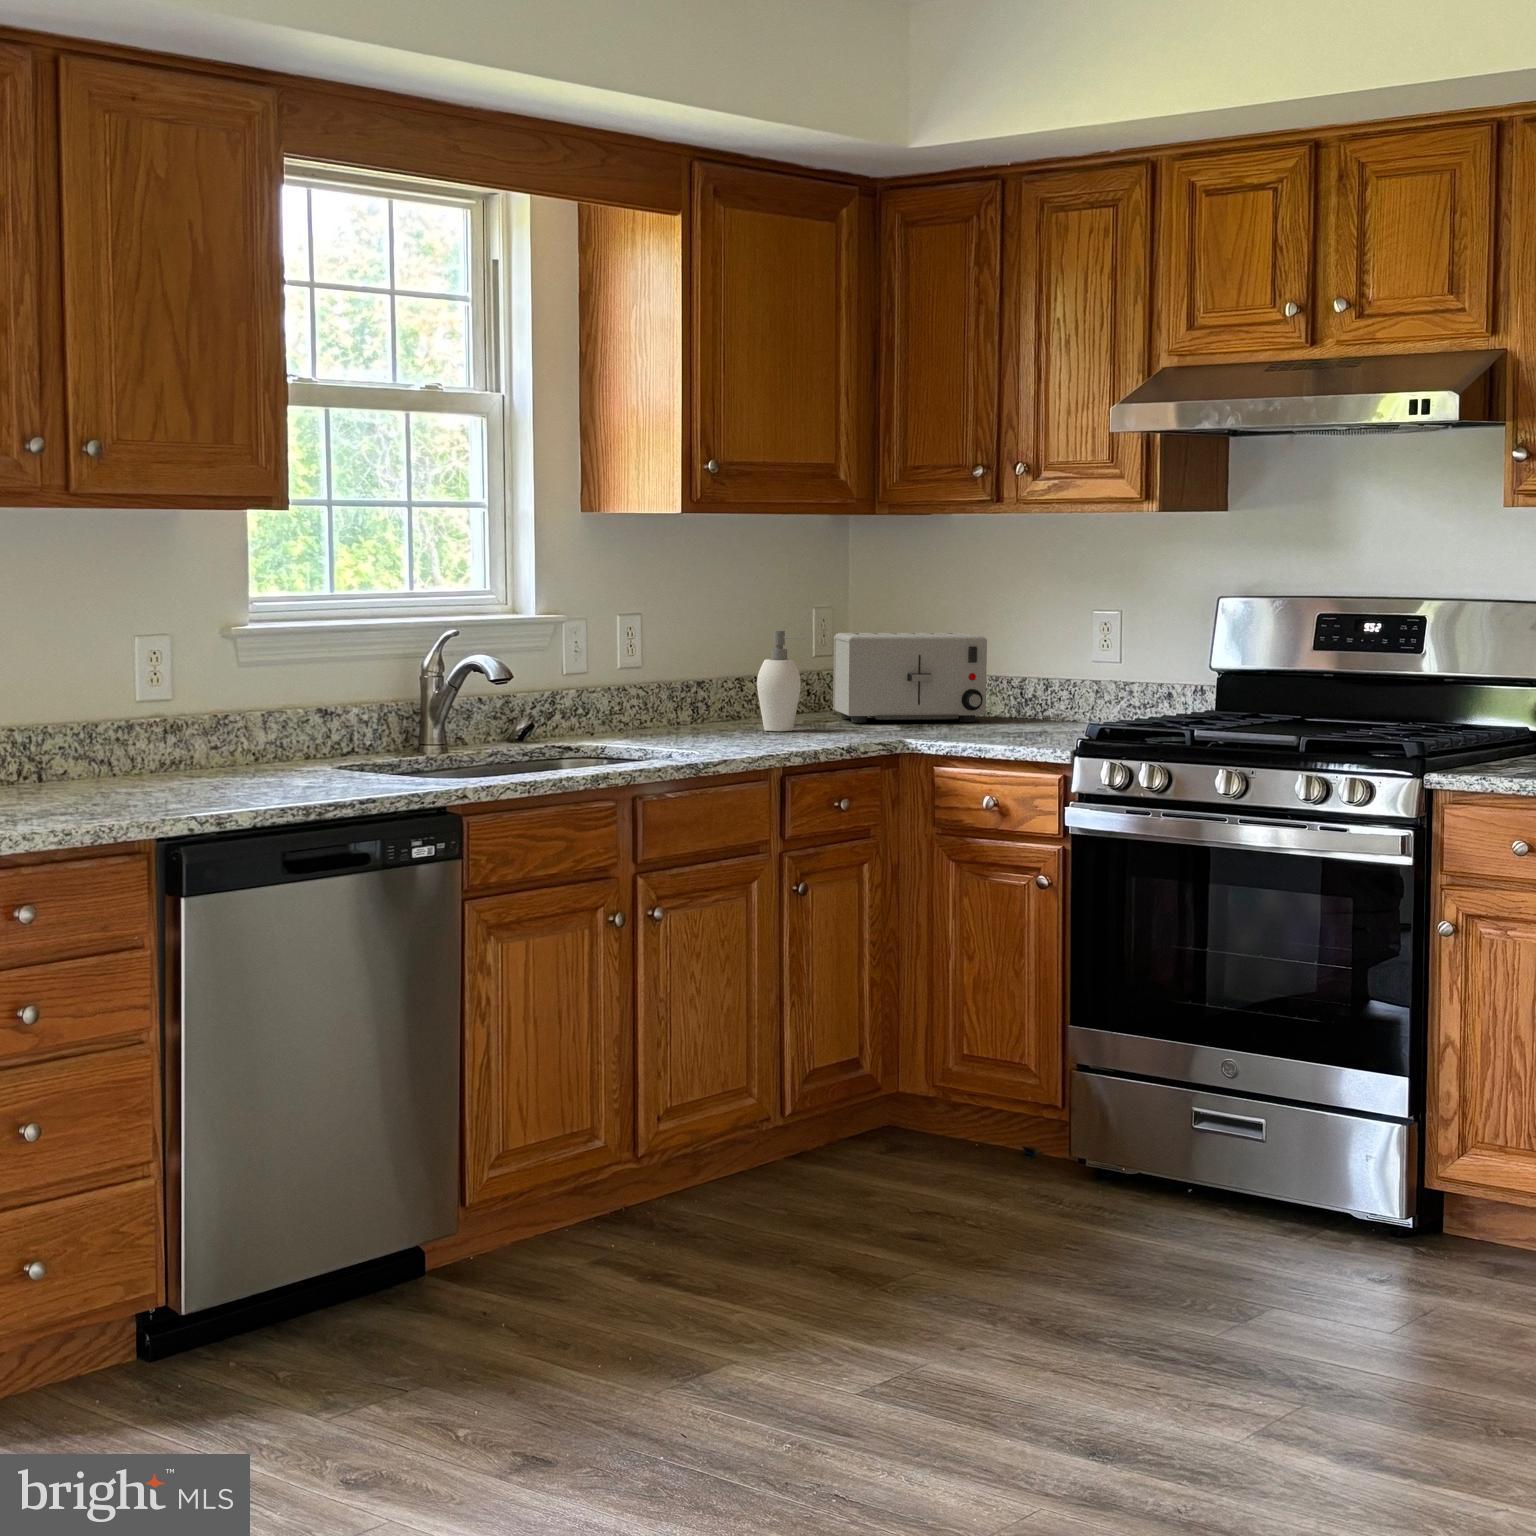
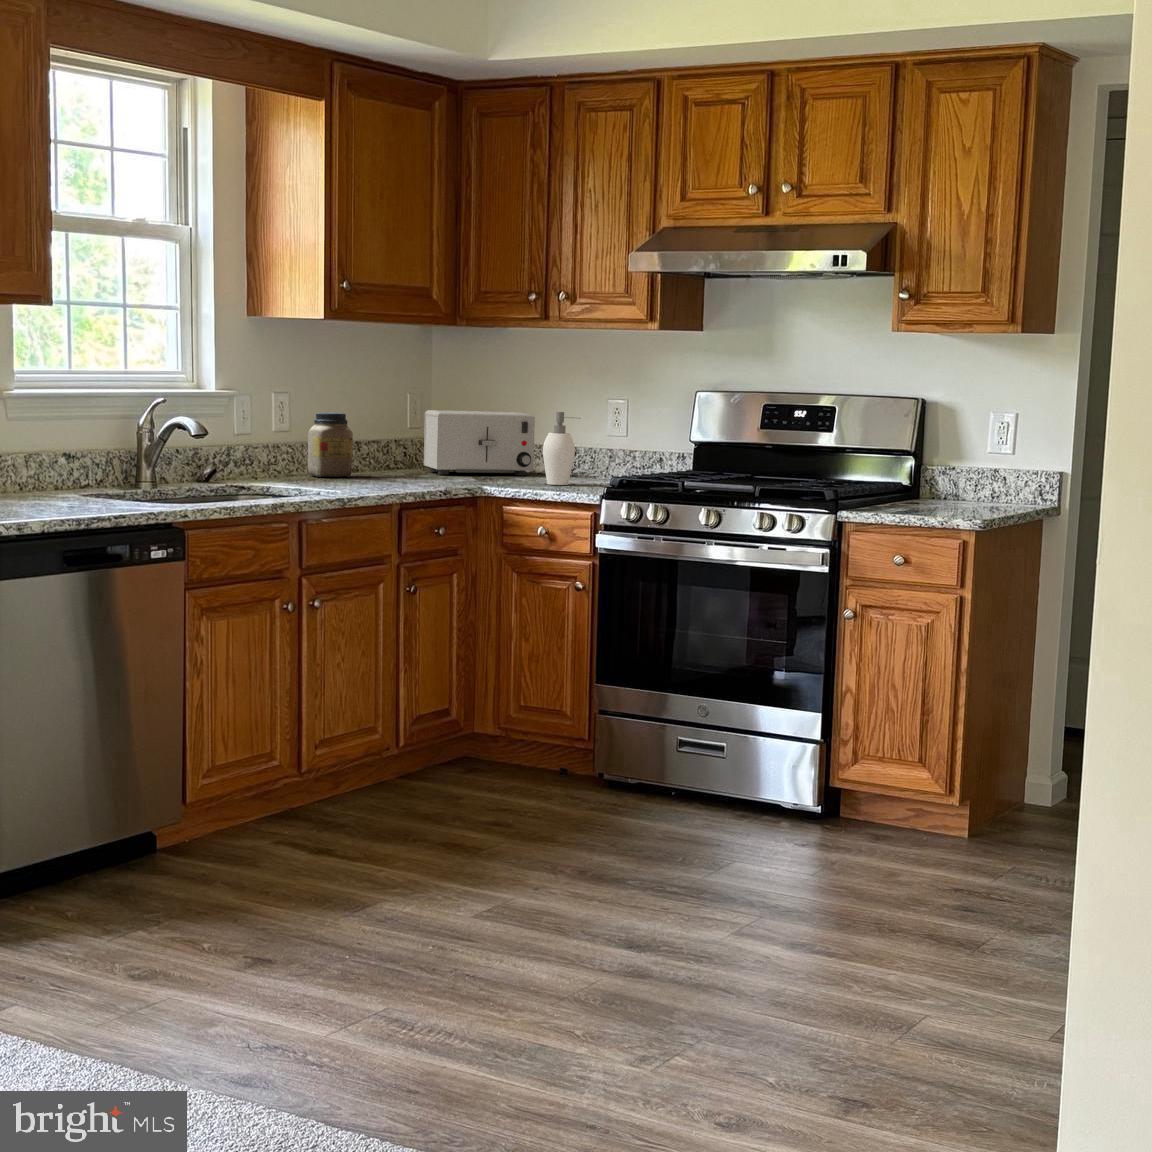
soap dispenser: present [757,630,804,731] -> present [543,412,580,485]
jar: none [668,640,729,731] -> present [308,412,353,477]

